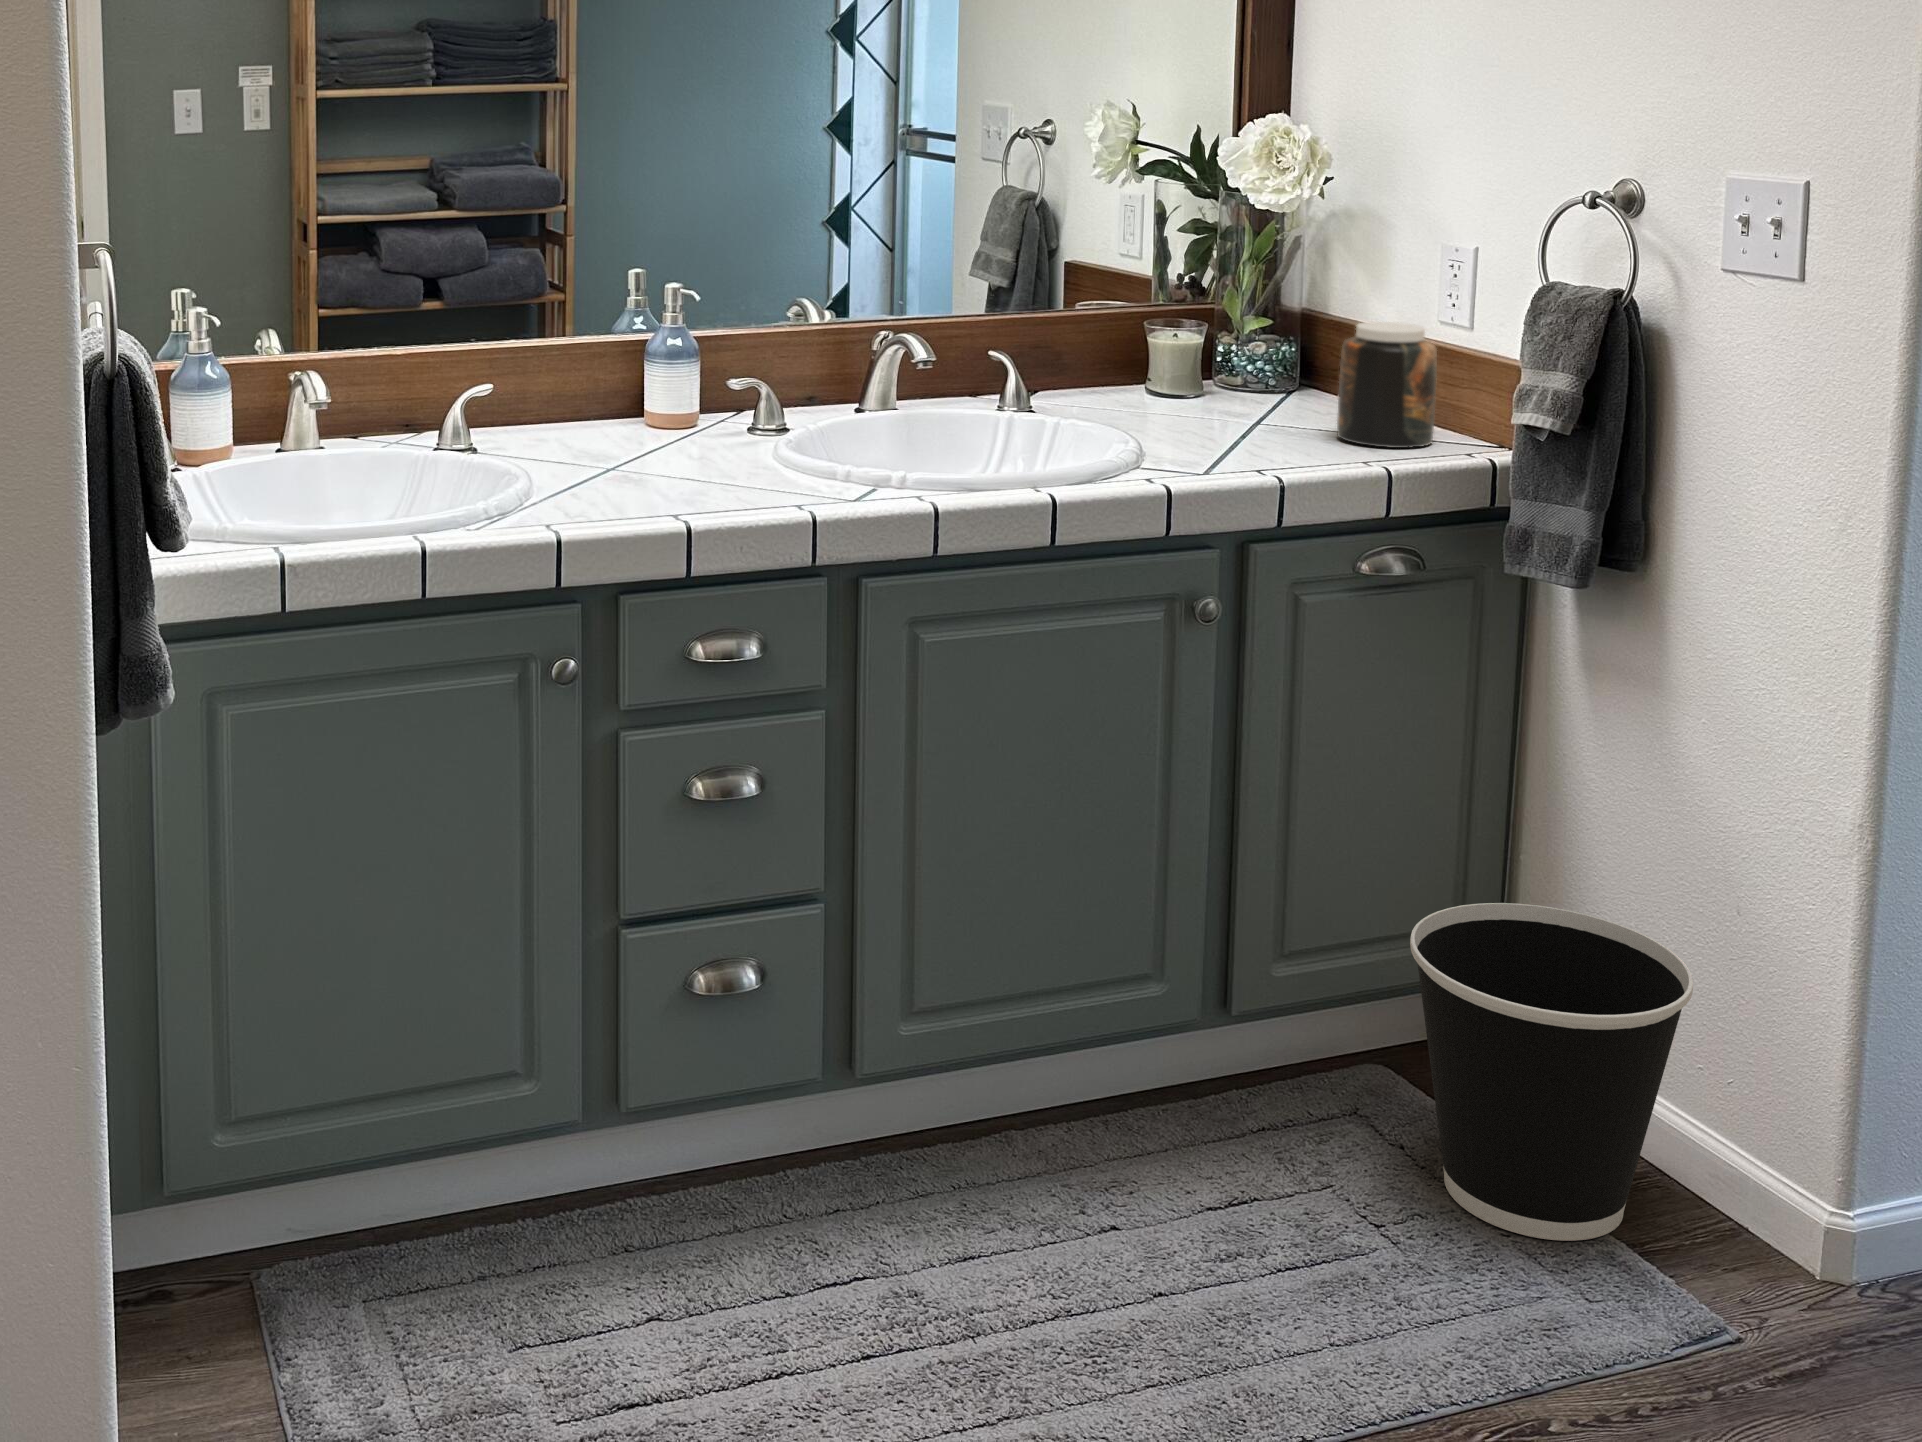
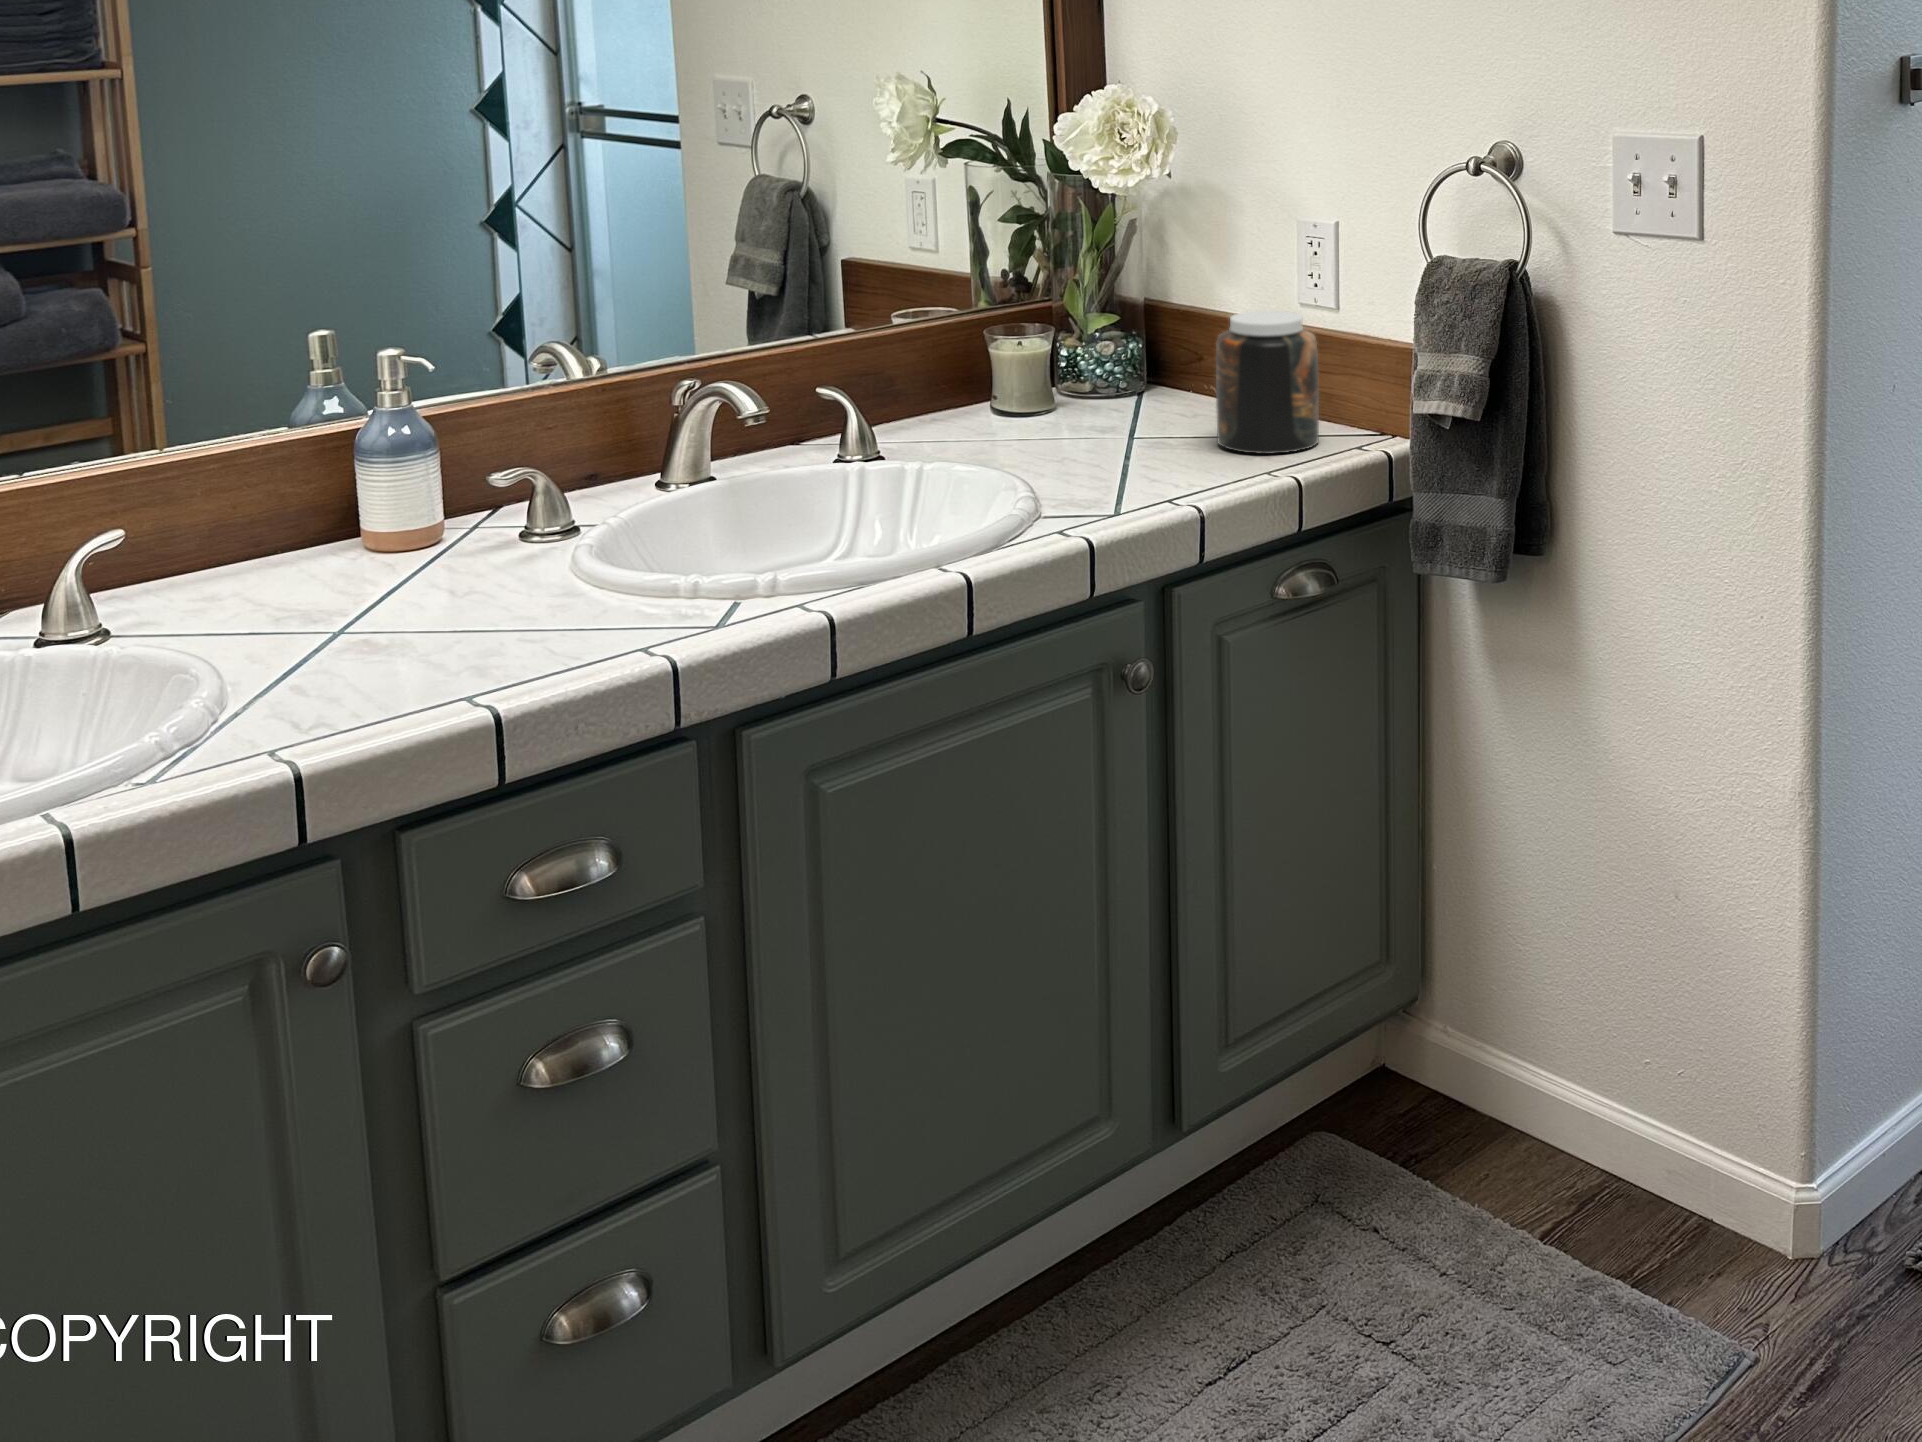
wastebasket: present [1410,903,1693,1241] -> none [1377,926,1662,1301]

